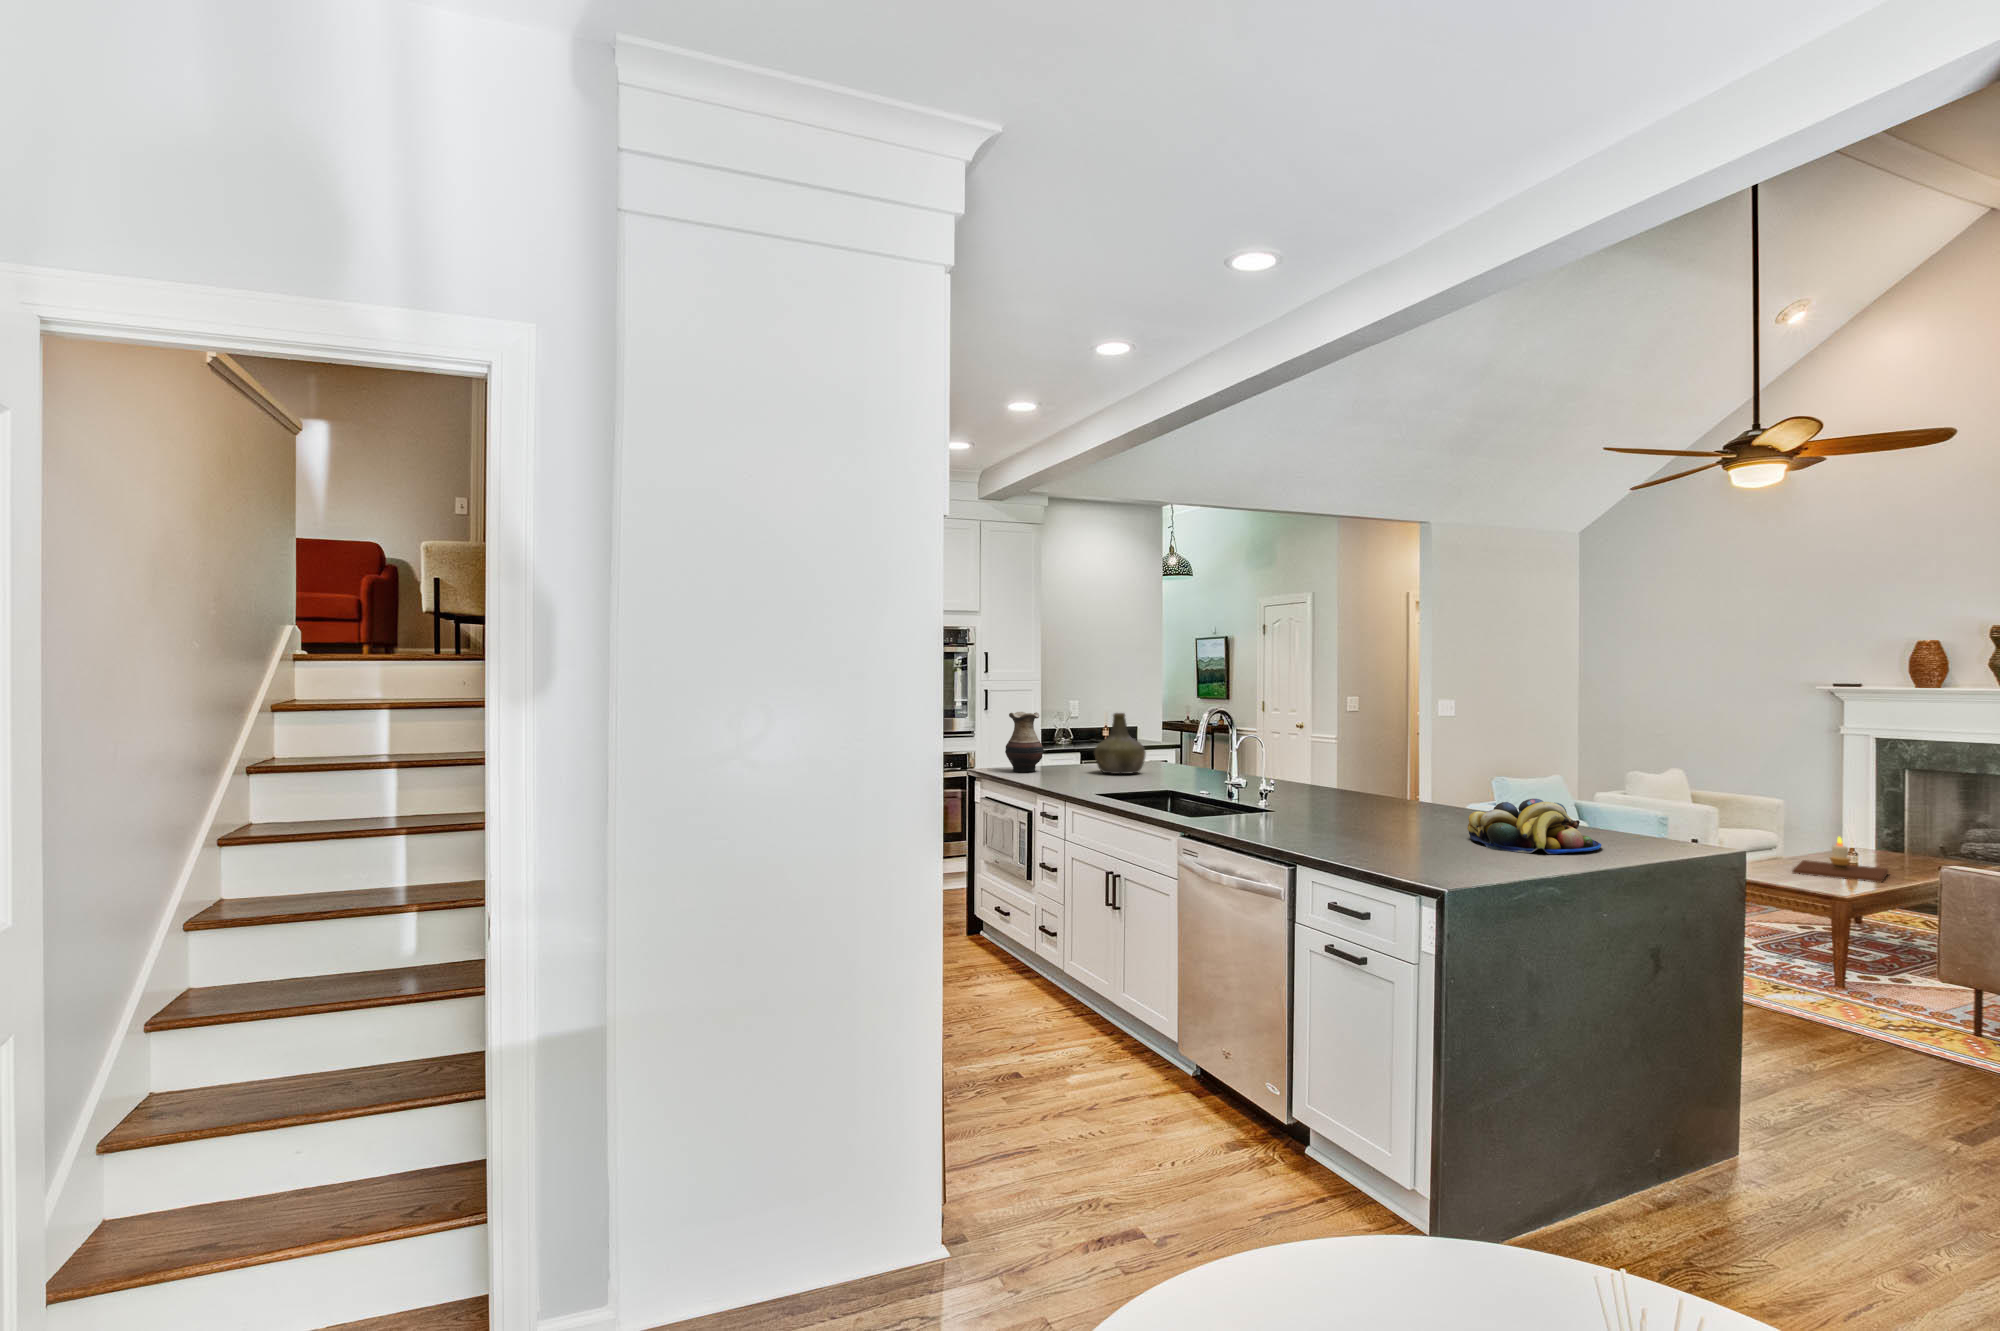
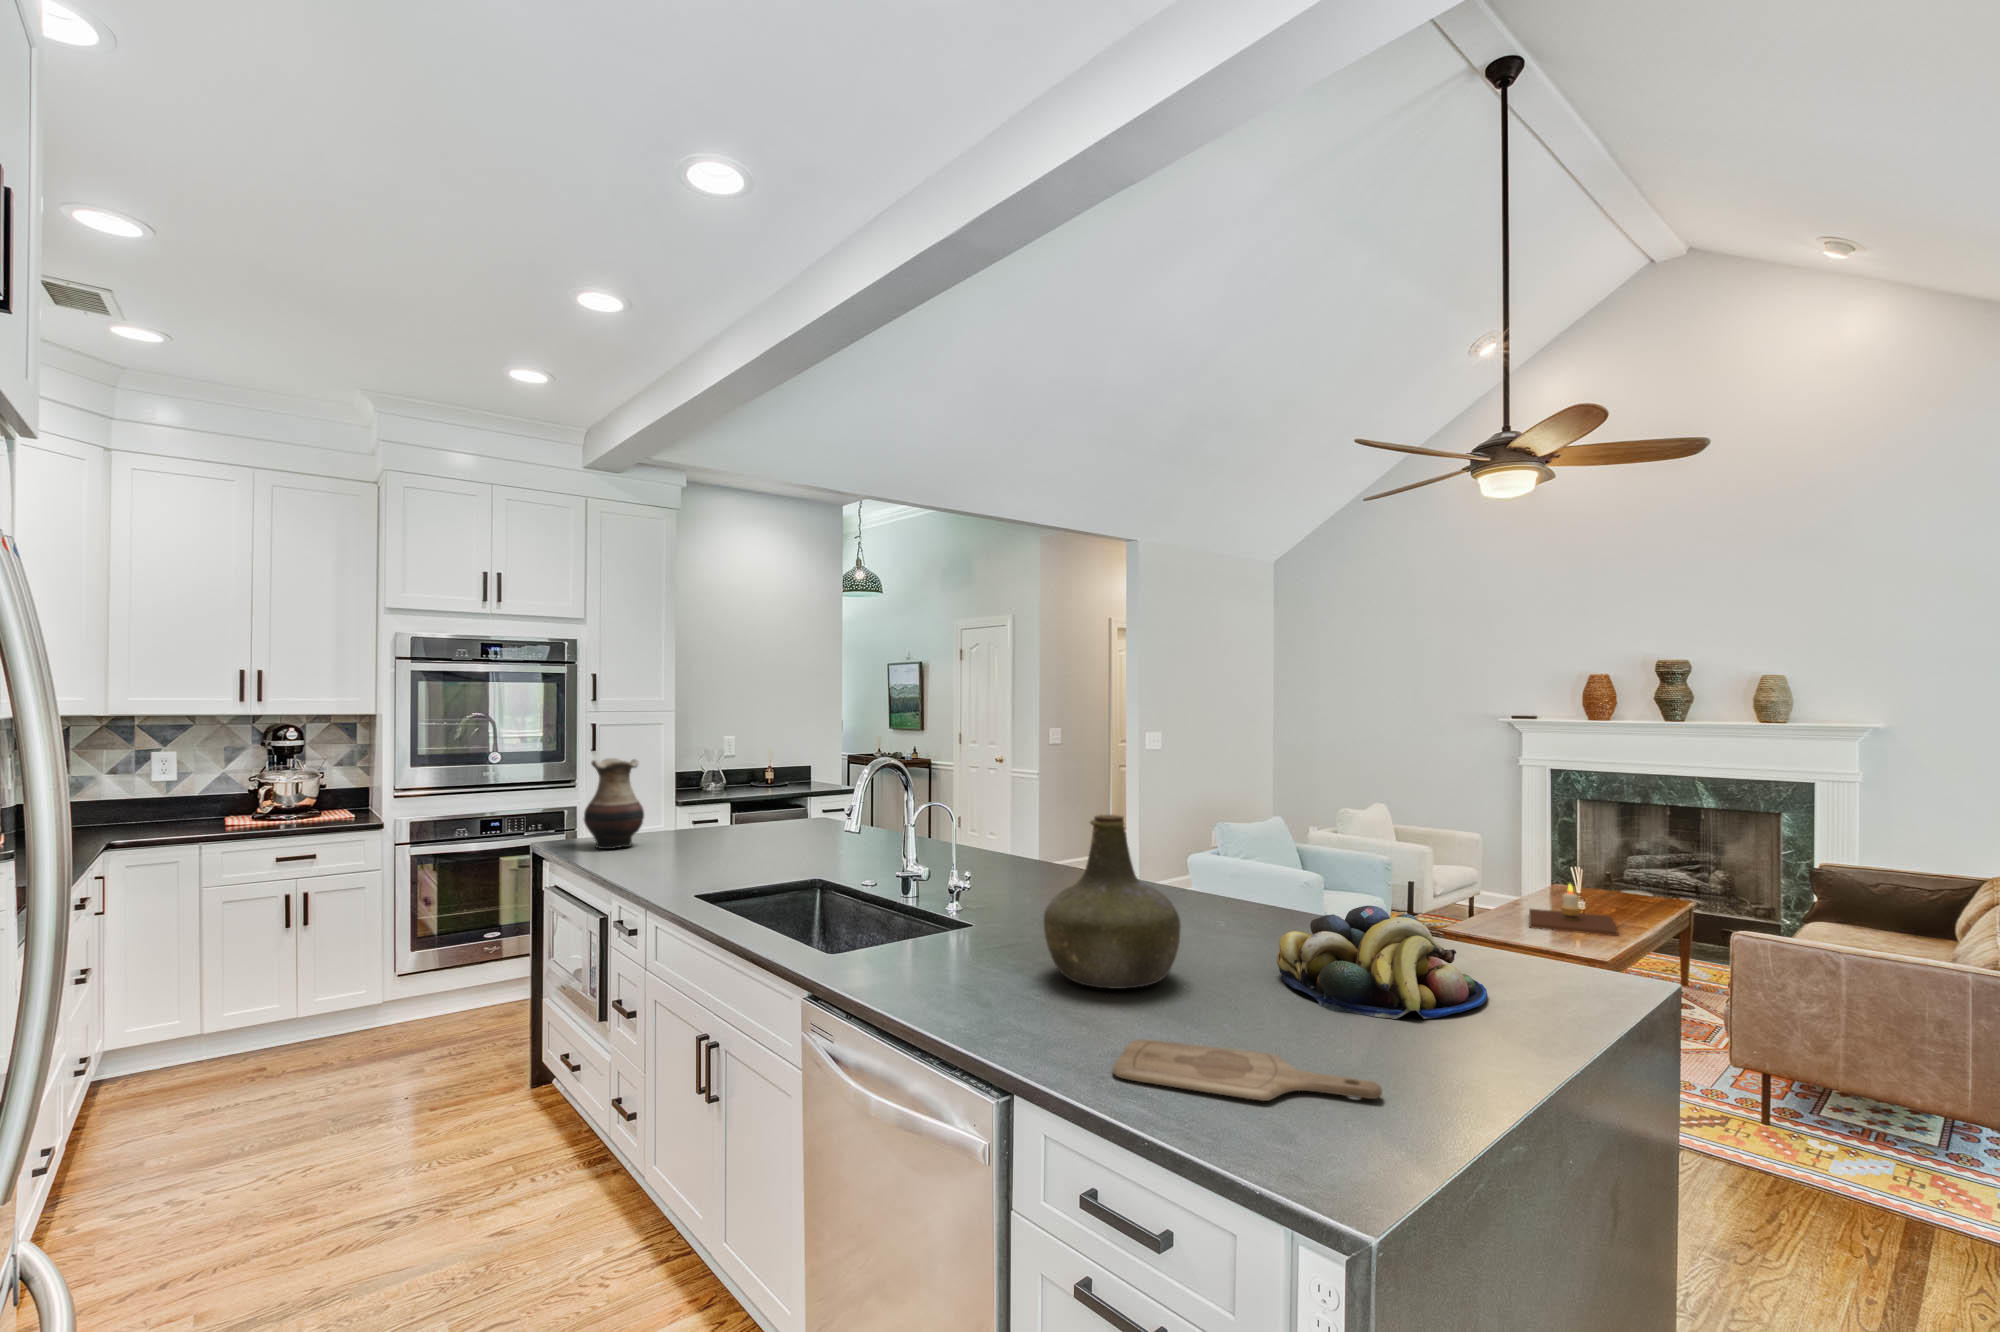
bottle: present [1094,713,1146,774] -> present [1044,814,1181,989]
cutting board: none [1350,849,1493,871] -> present [1112,1040,1382,1101]

